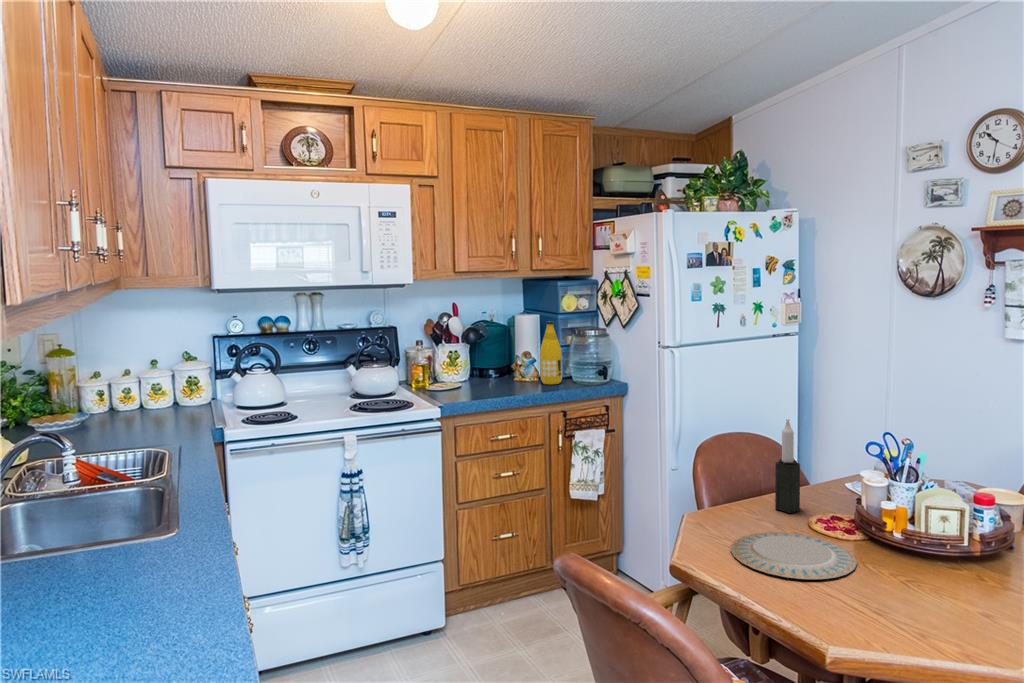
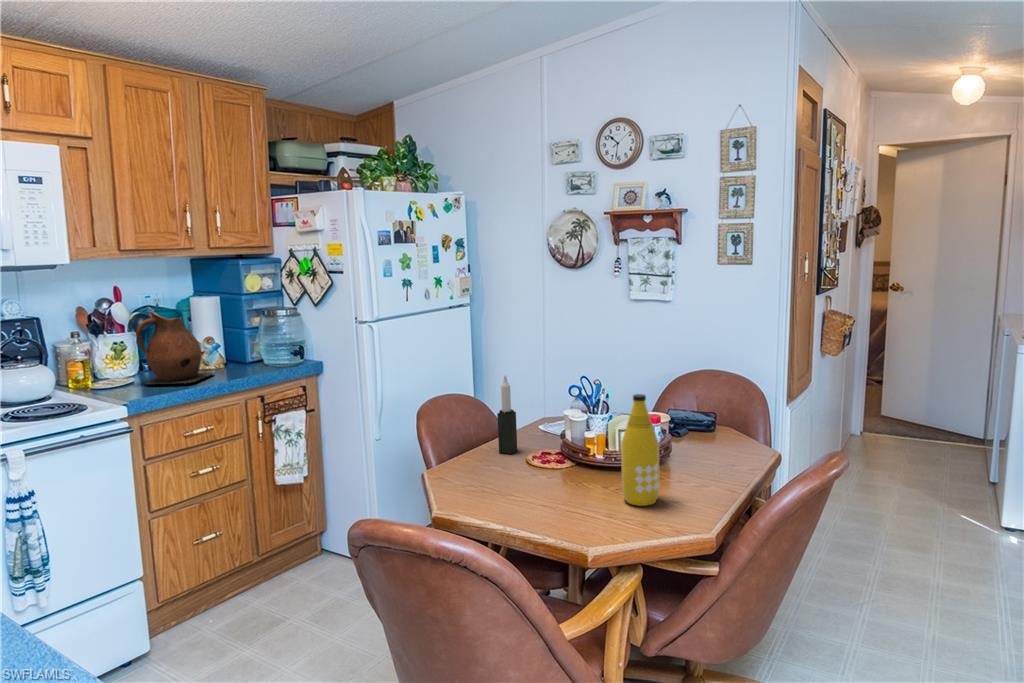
bottle: present [540,322,562,384] -> present [621,394,660,506]
ceramic pitcher: none [463,326,525,393] -> present [136,311,215,384]
plate: present [731,532,857,579] -> none [480,468,575,499]

